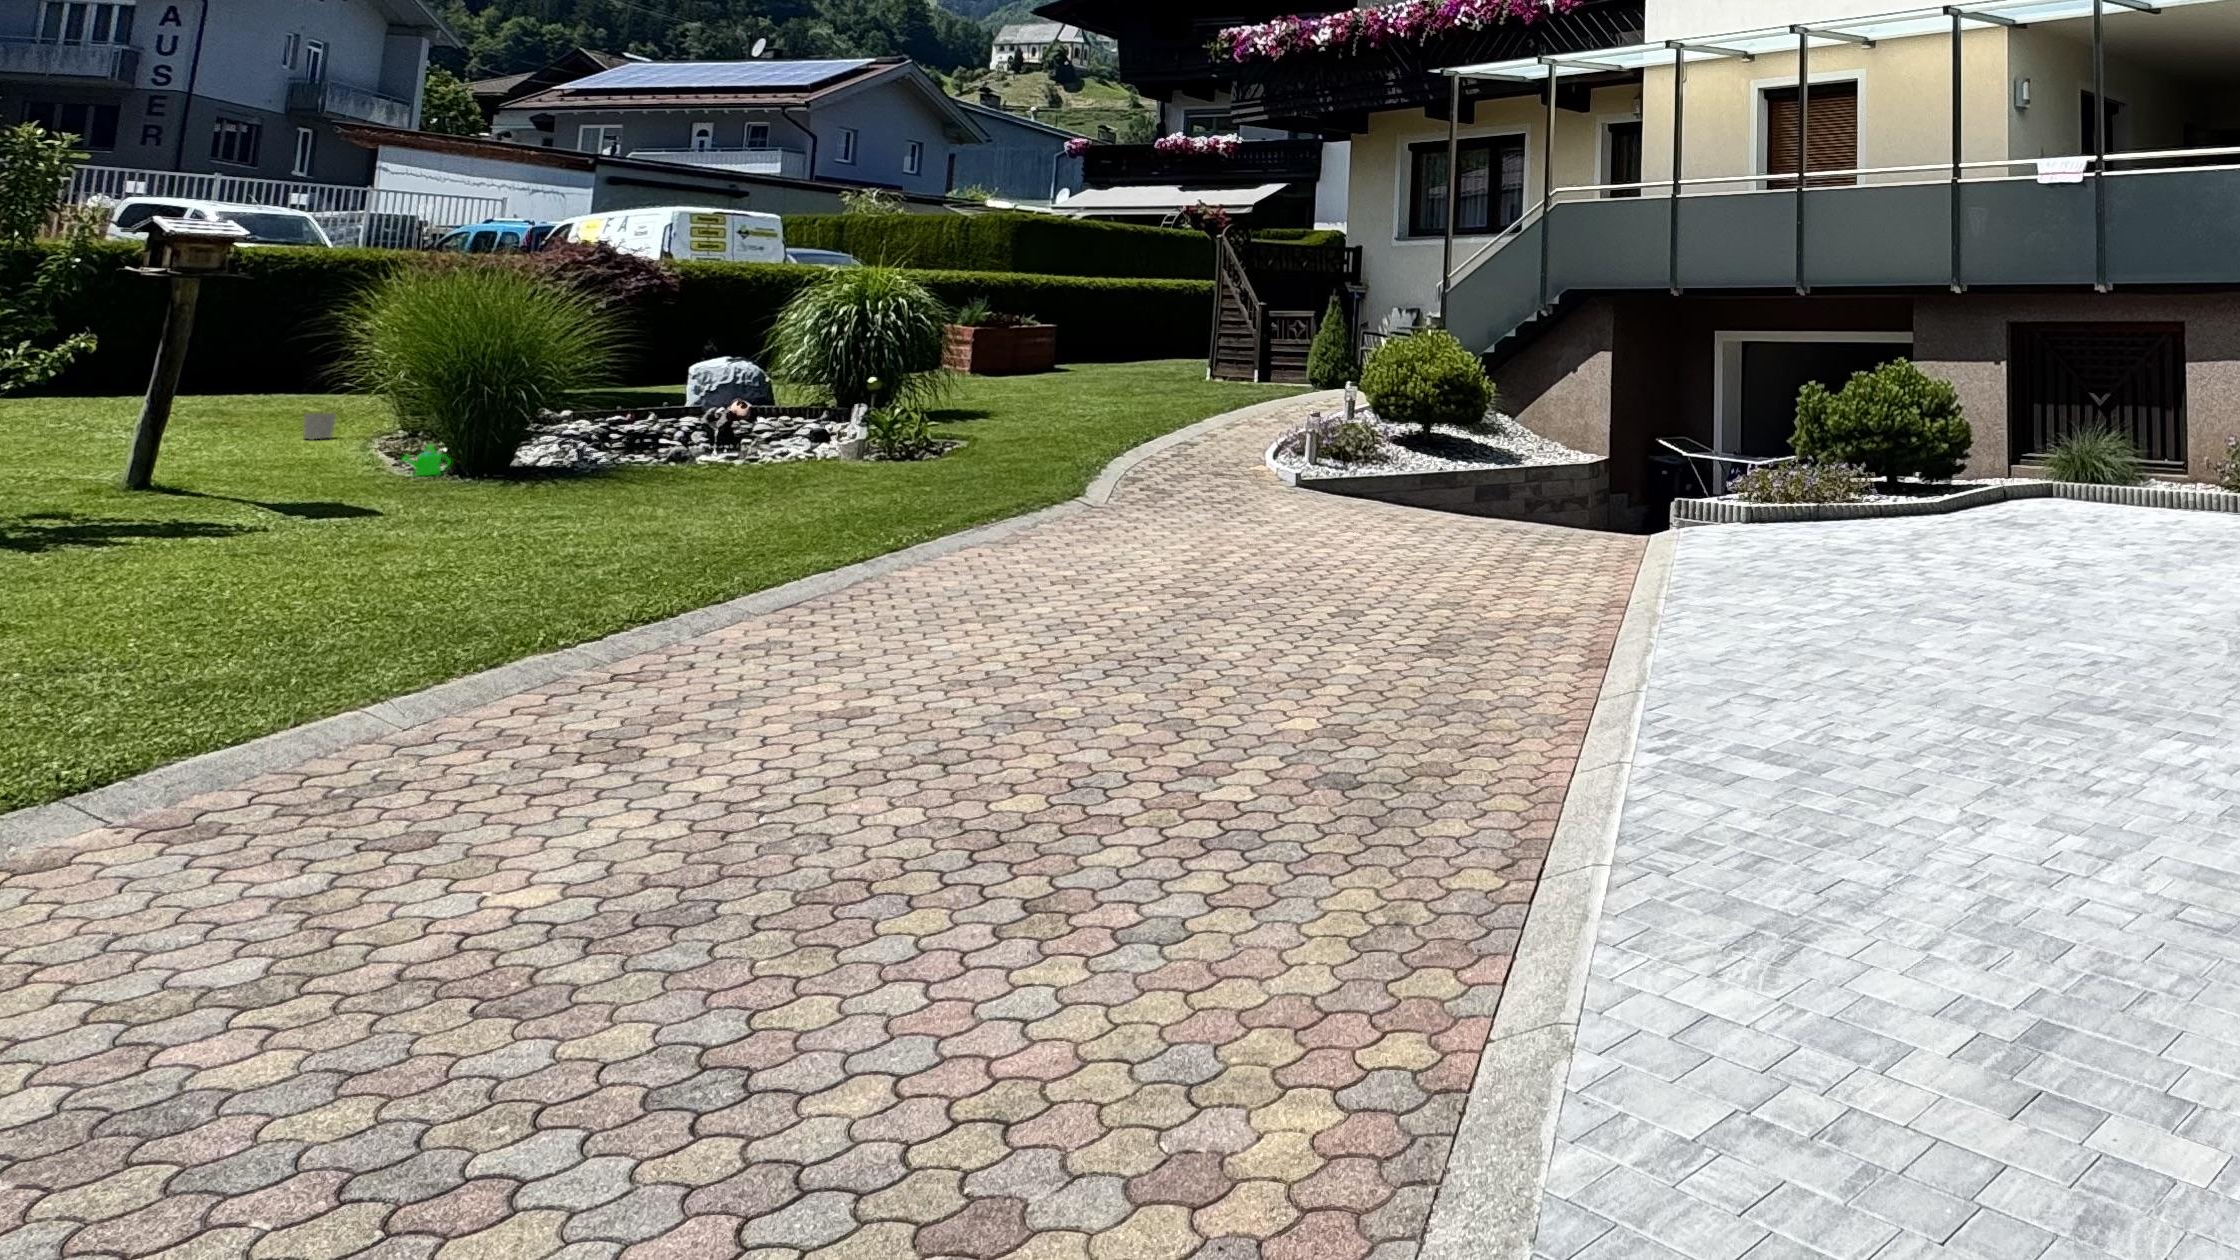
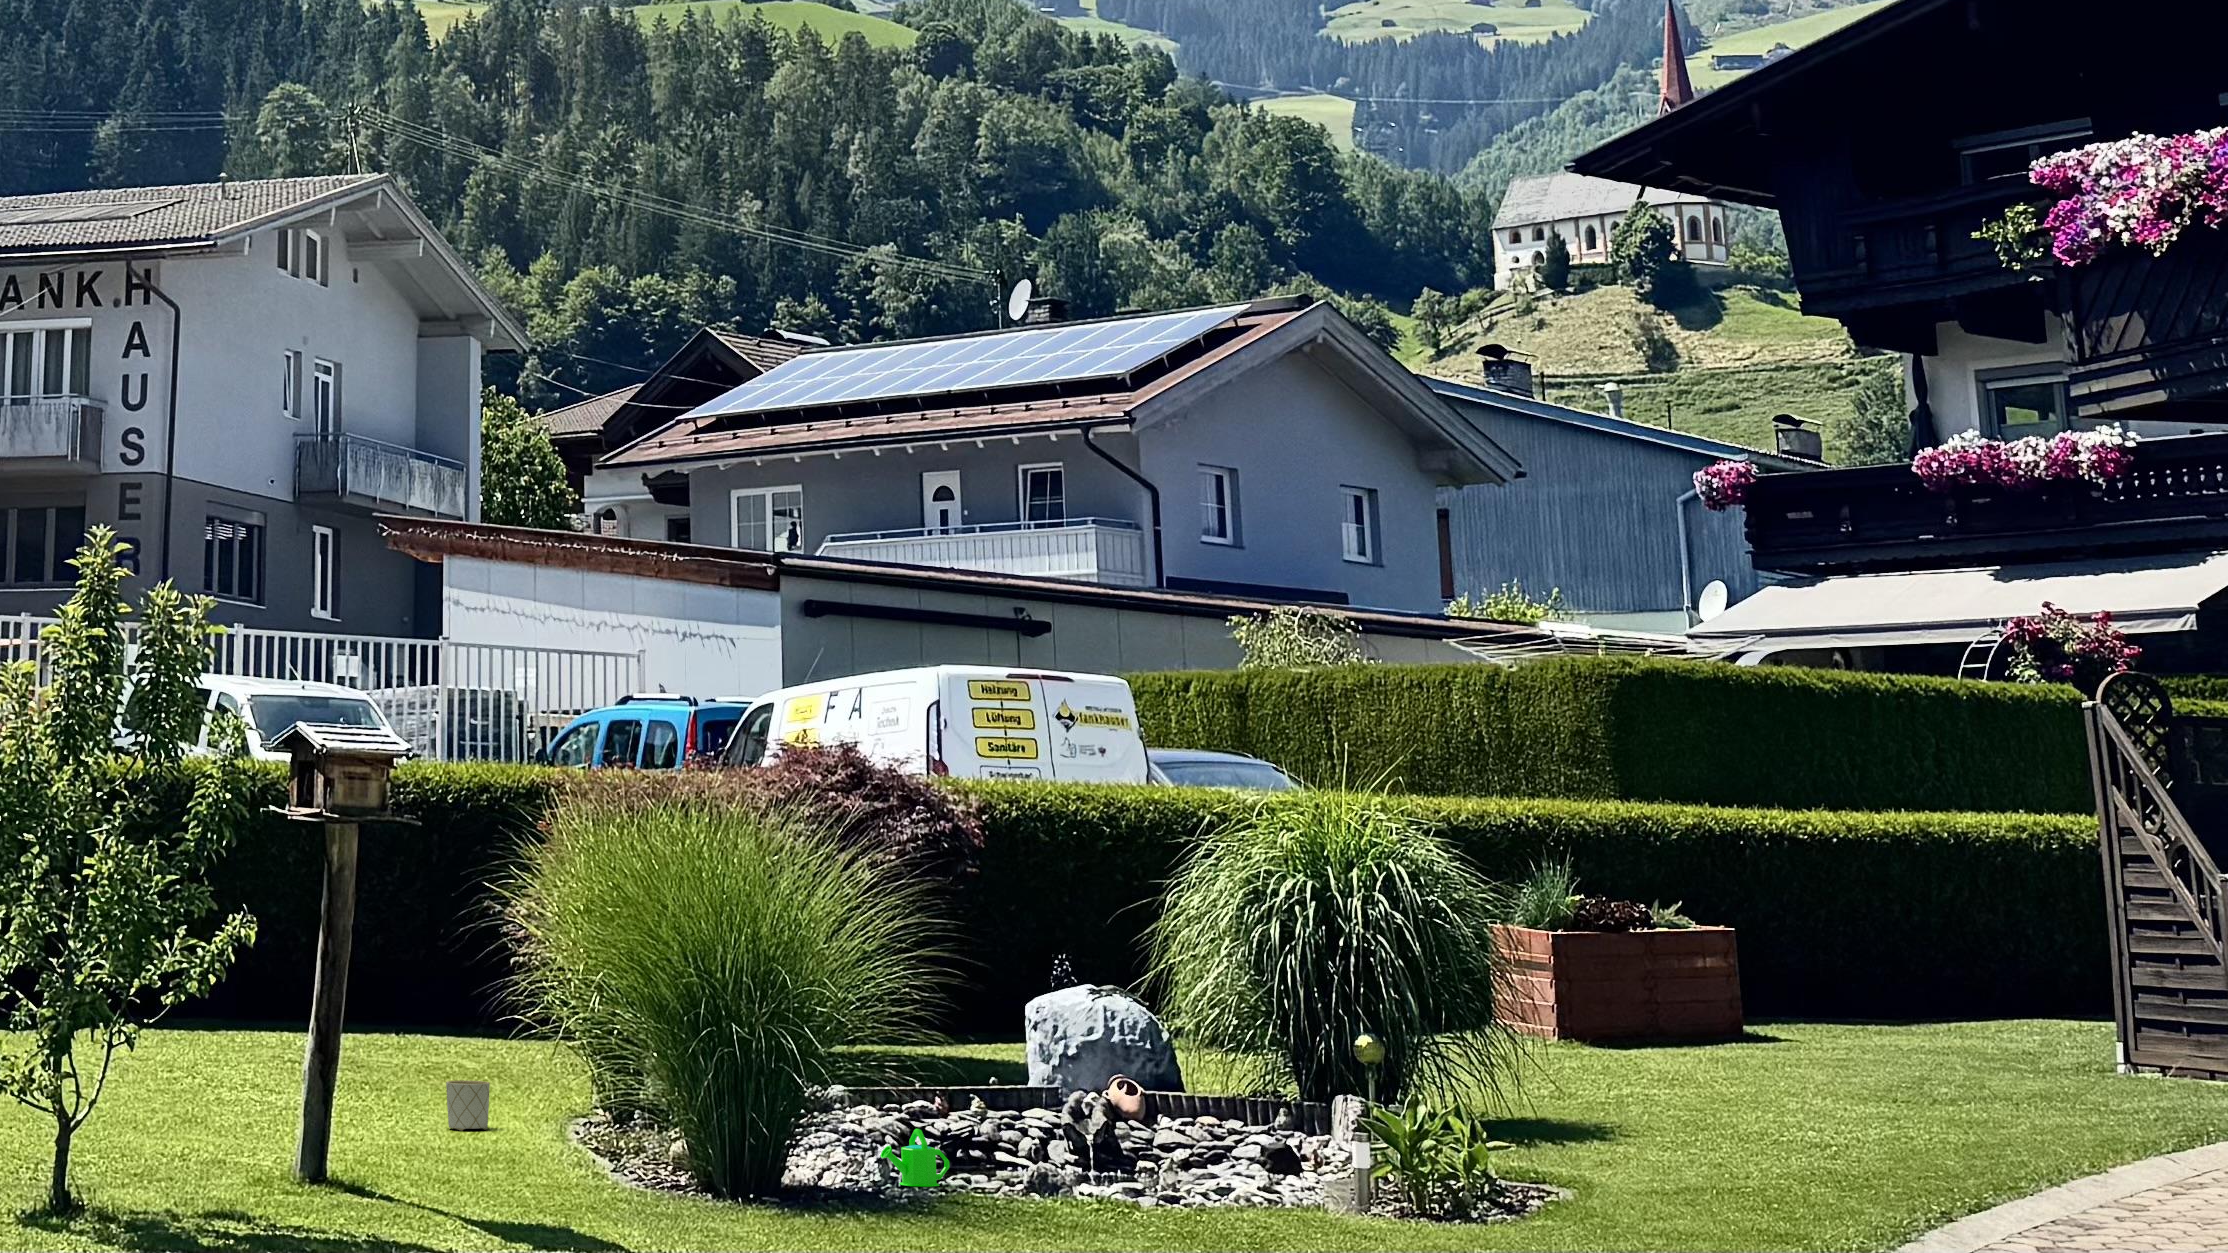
watering can: present [402,444,450,476] -> present [880,1129,950,1187]

